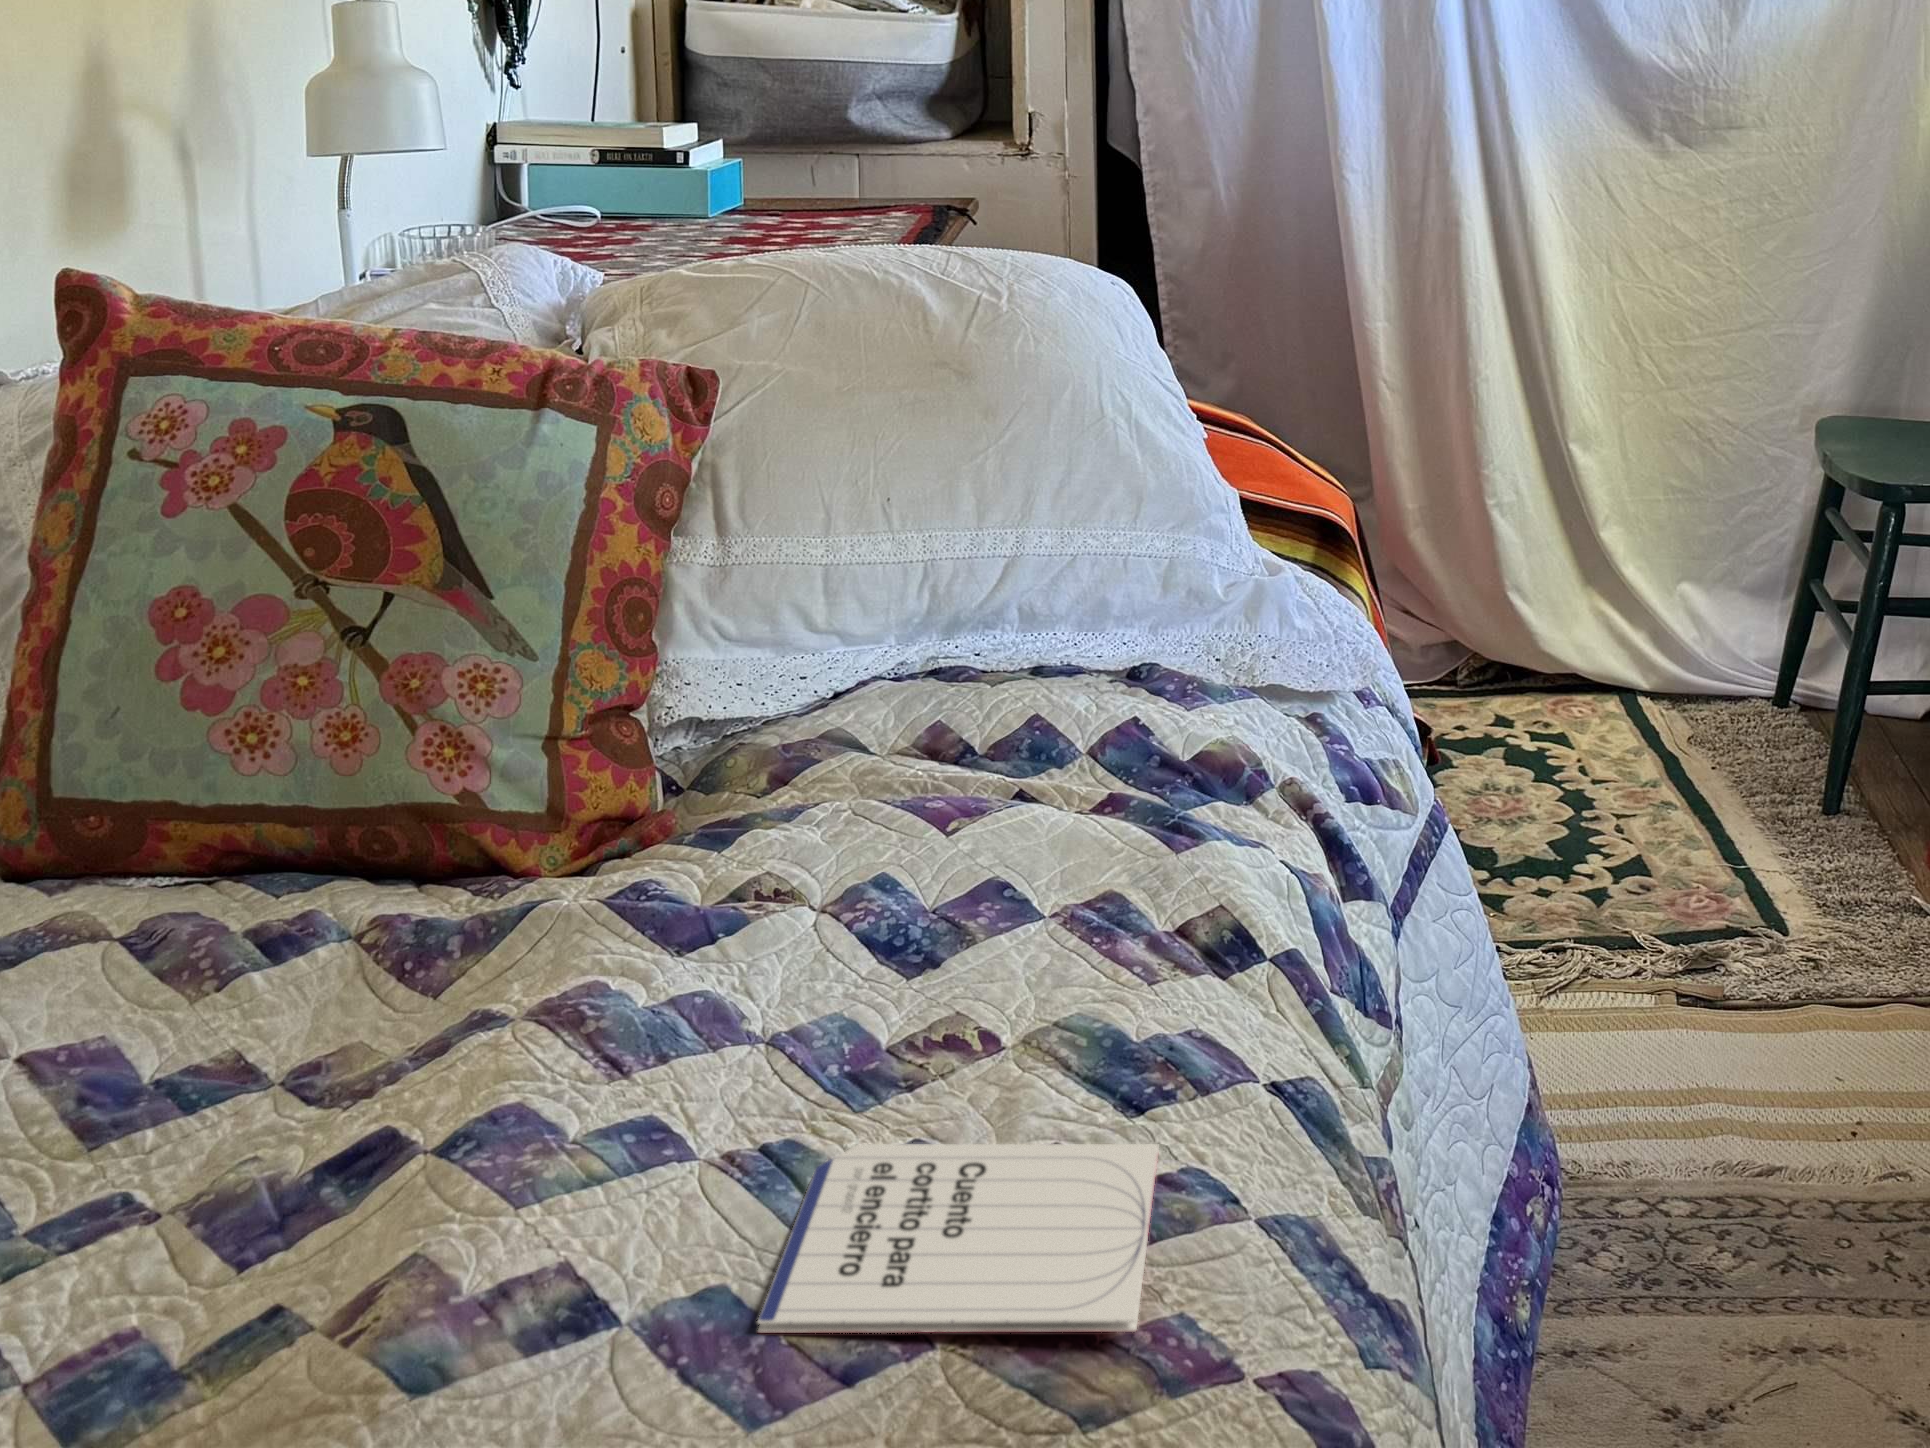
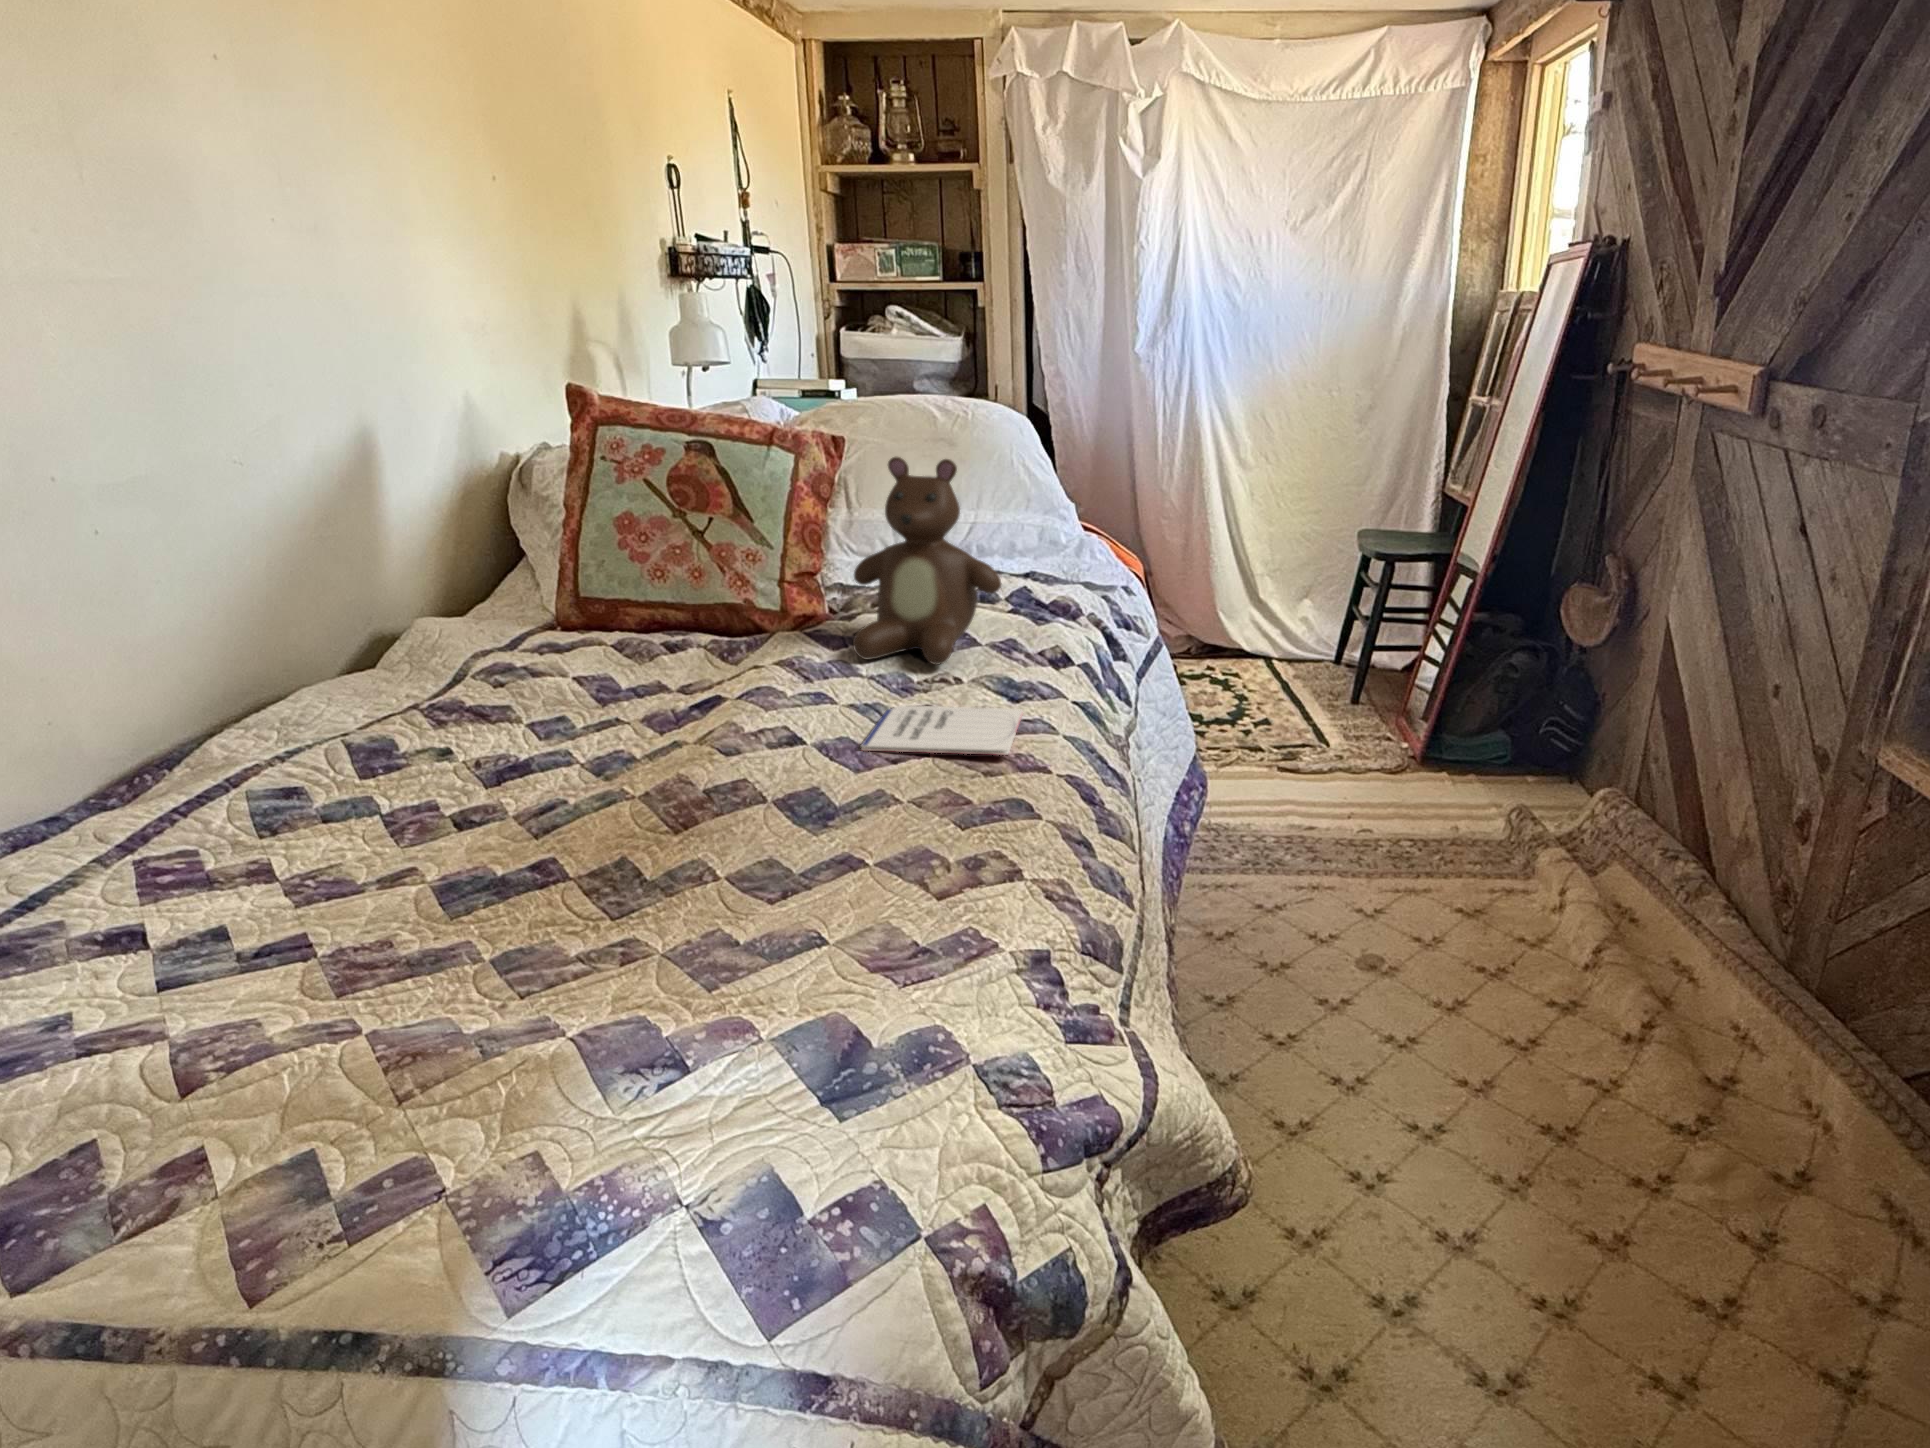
teddy bear: none [729,485,1091,996] -> present [853,457,1001,665]

